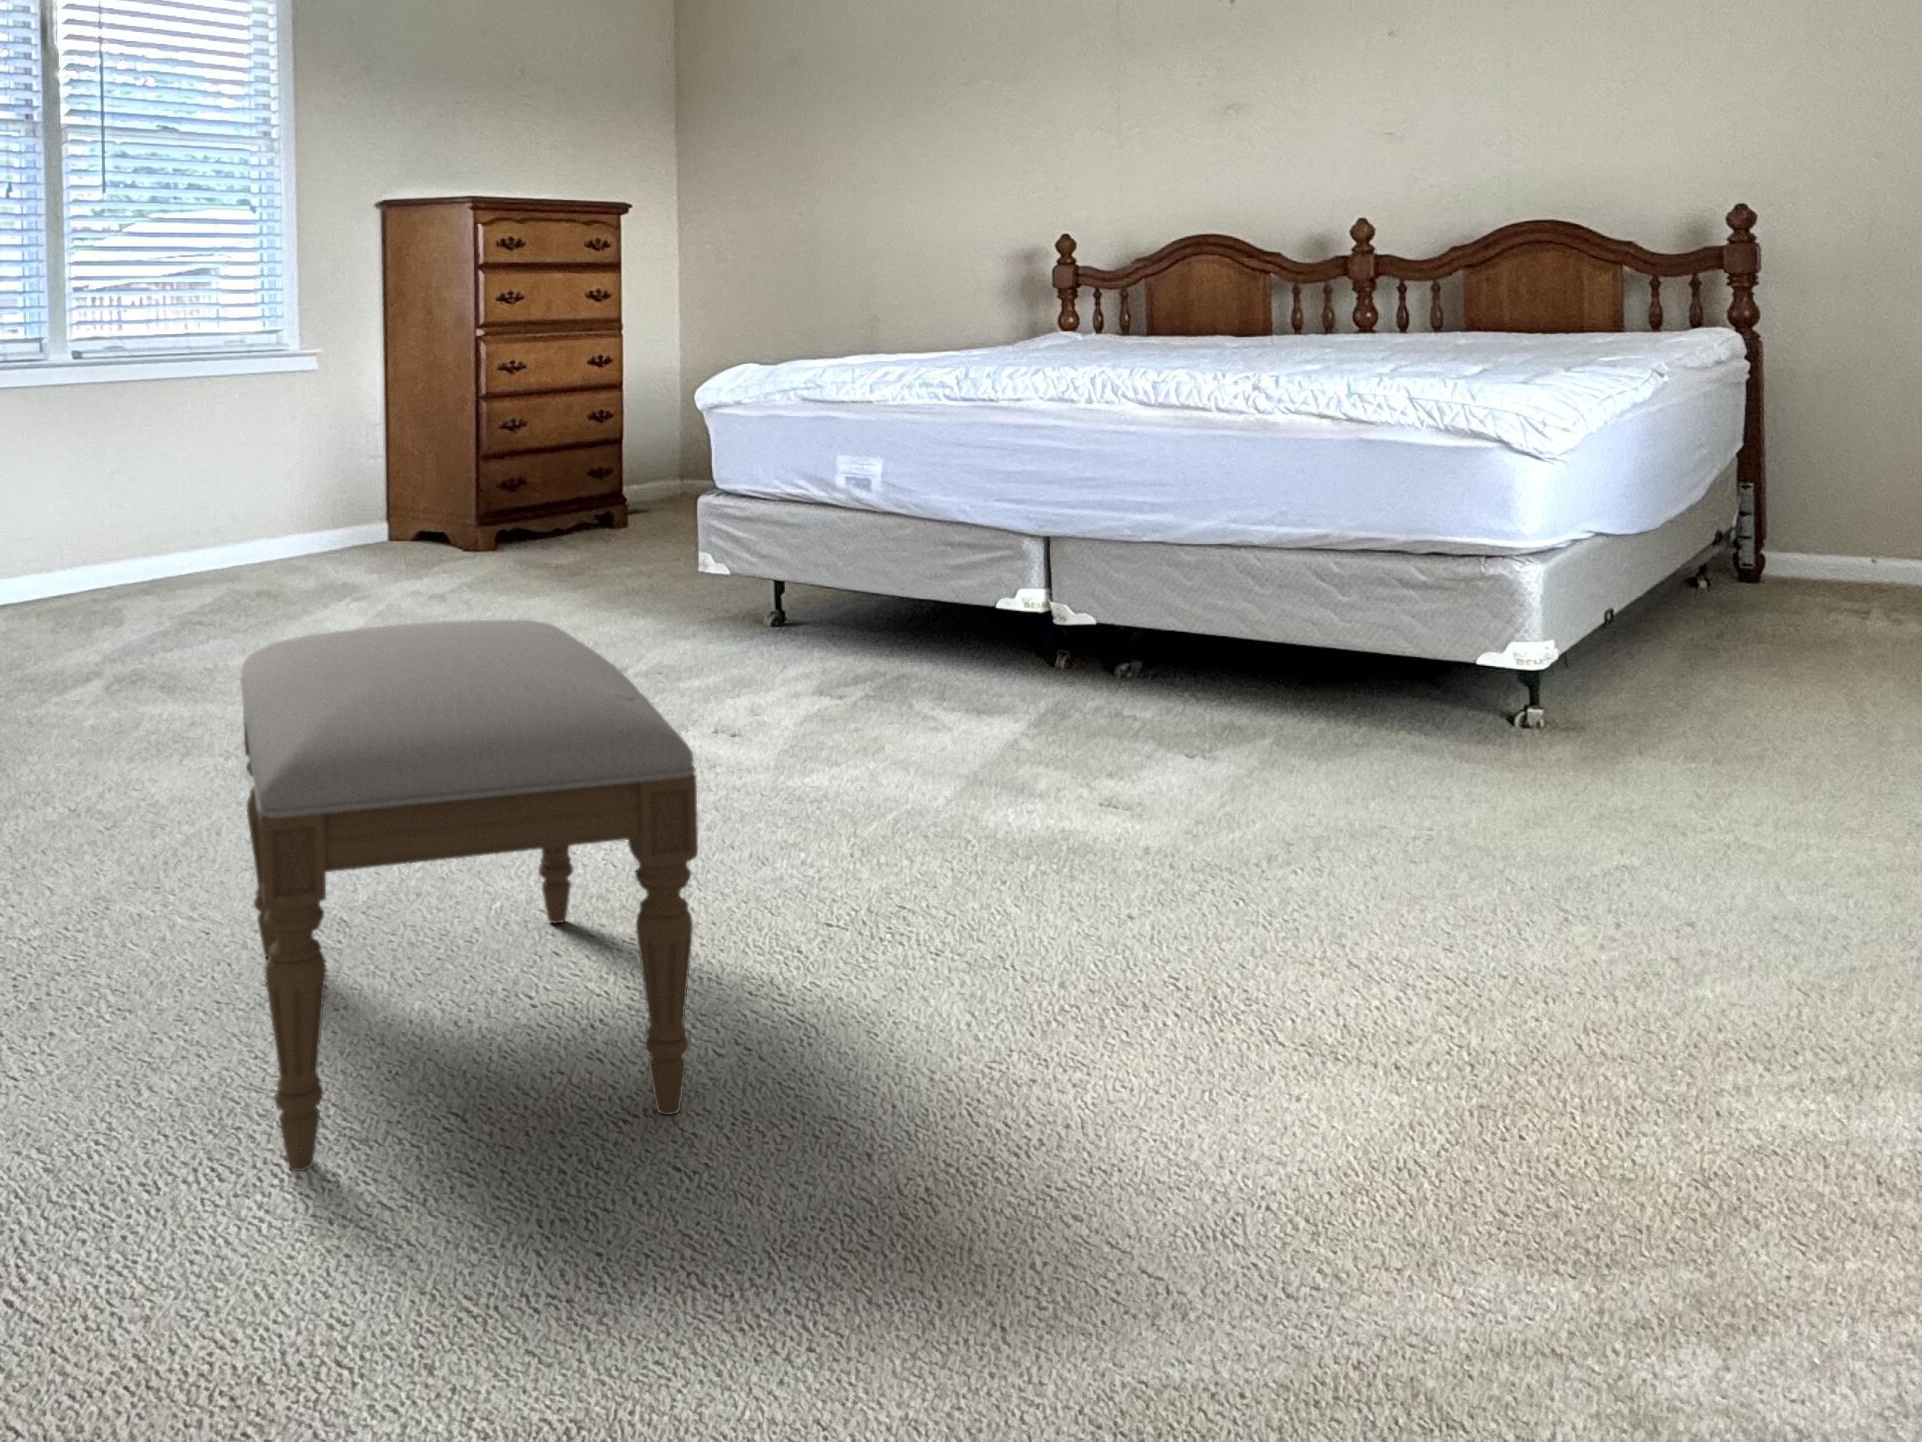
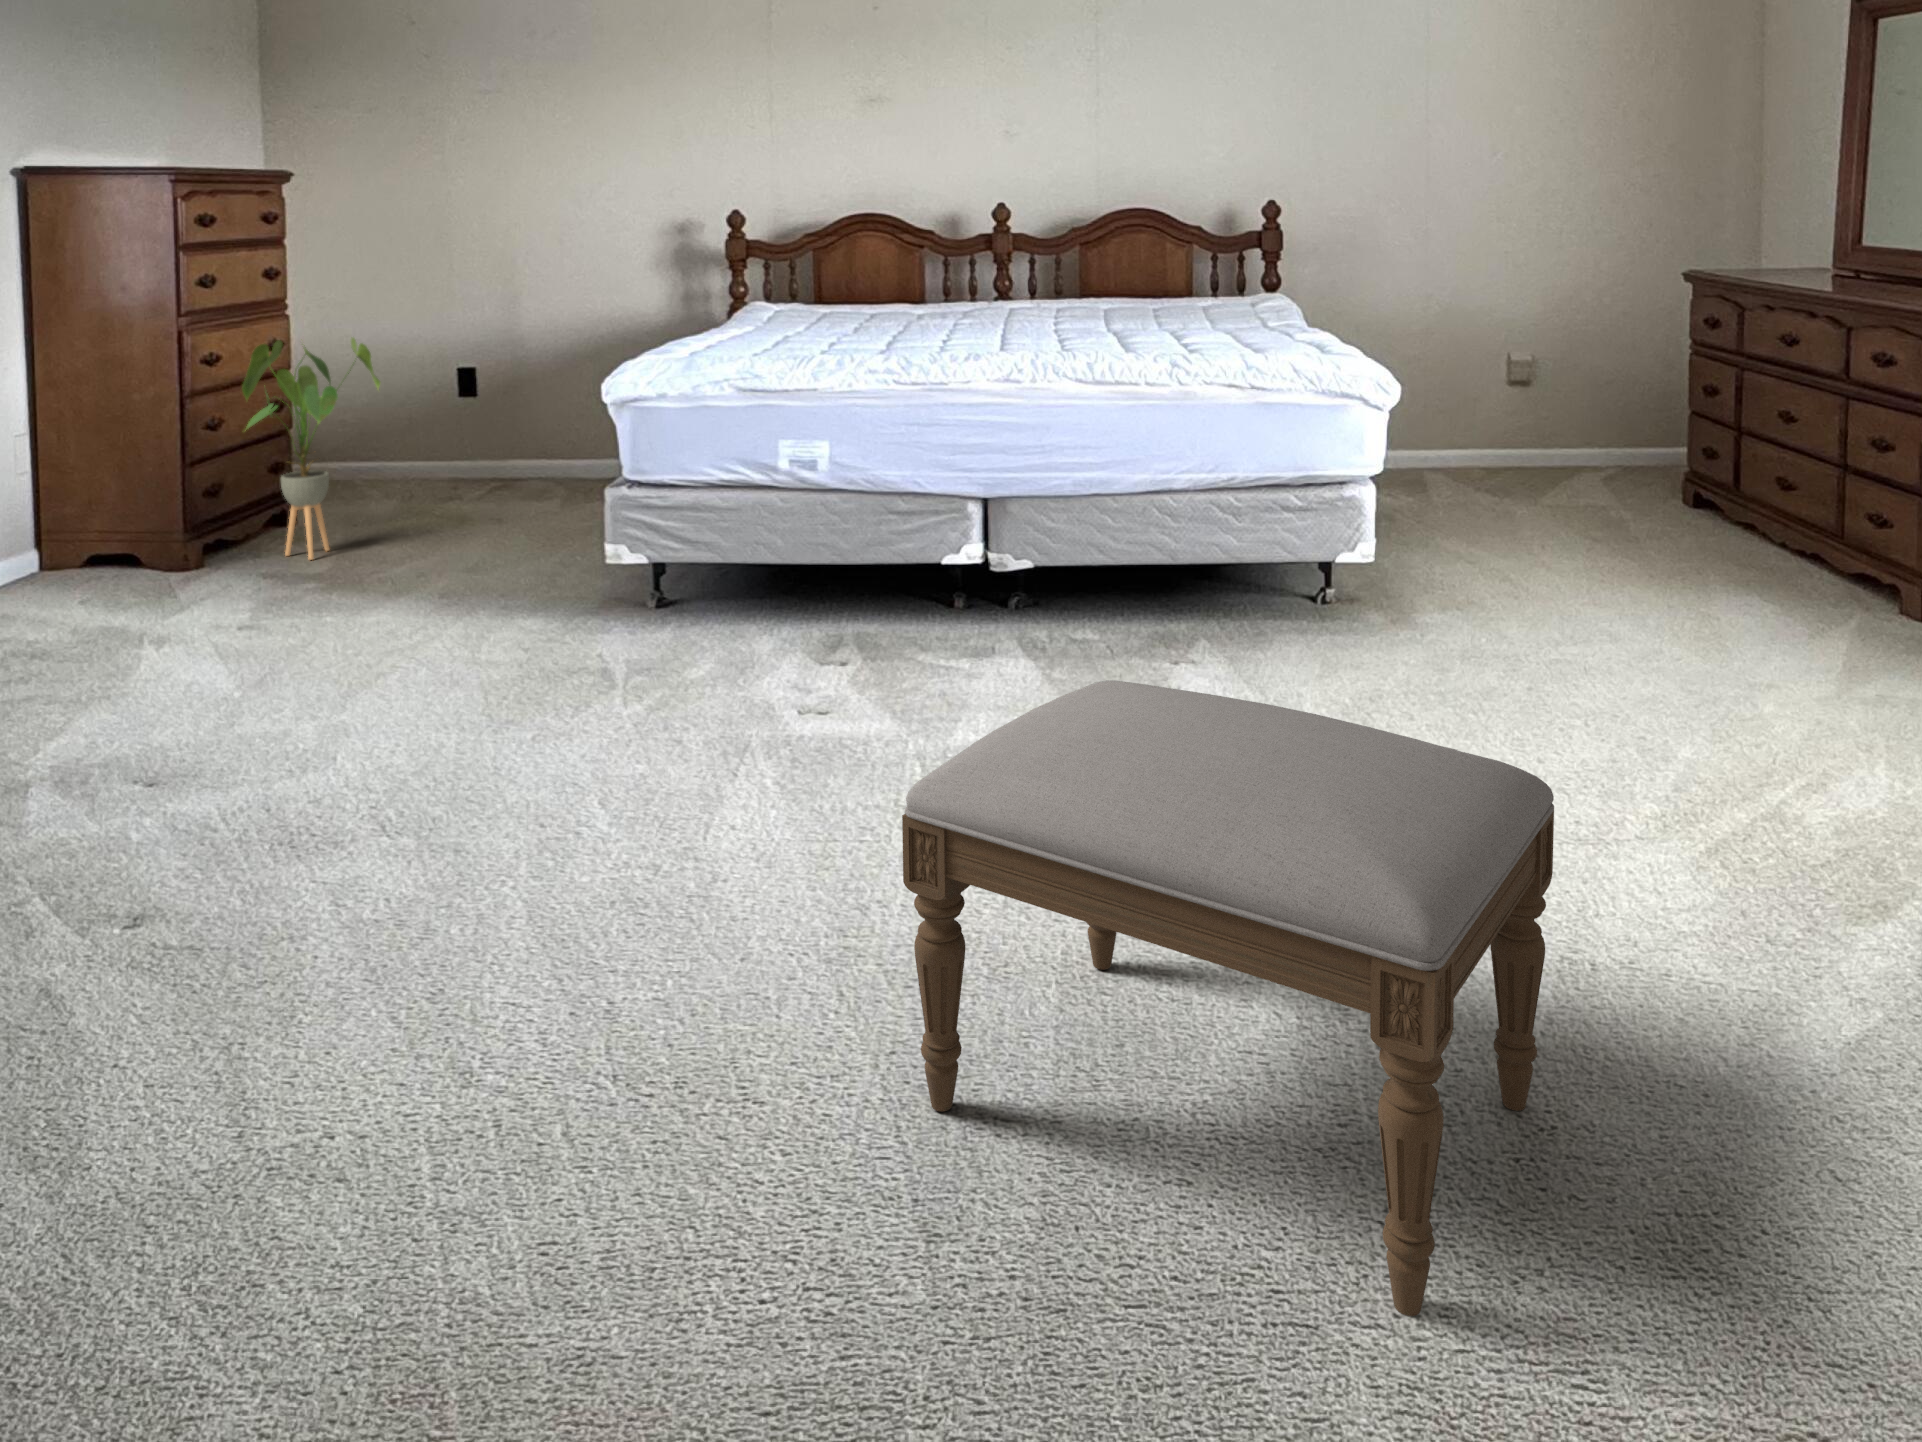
house plant: none [518,351,646,555] -> present [242,338,380,560]

